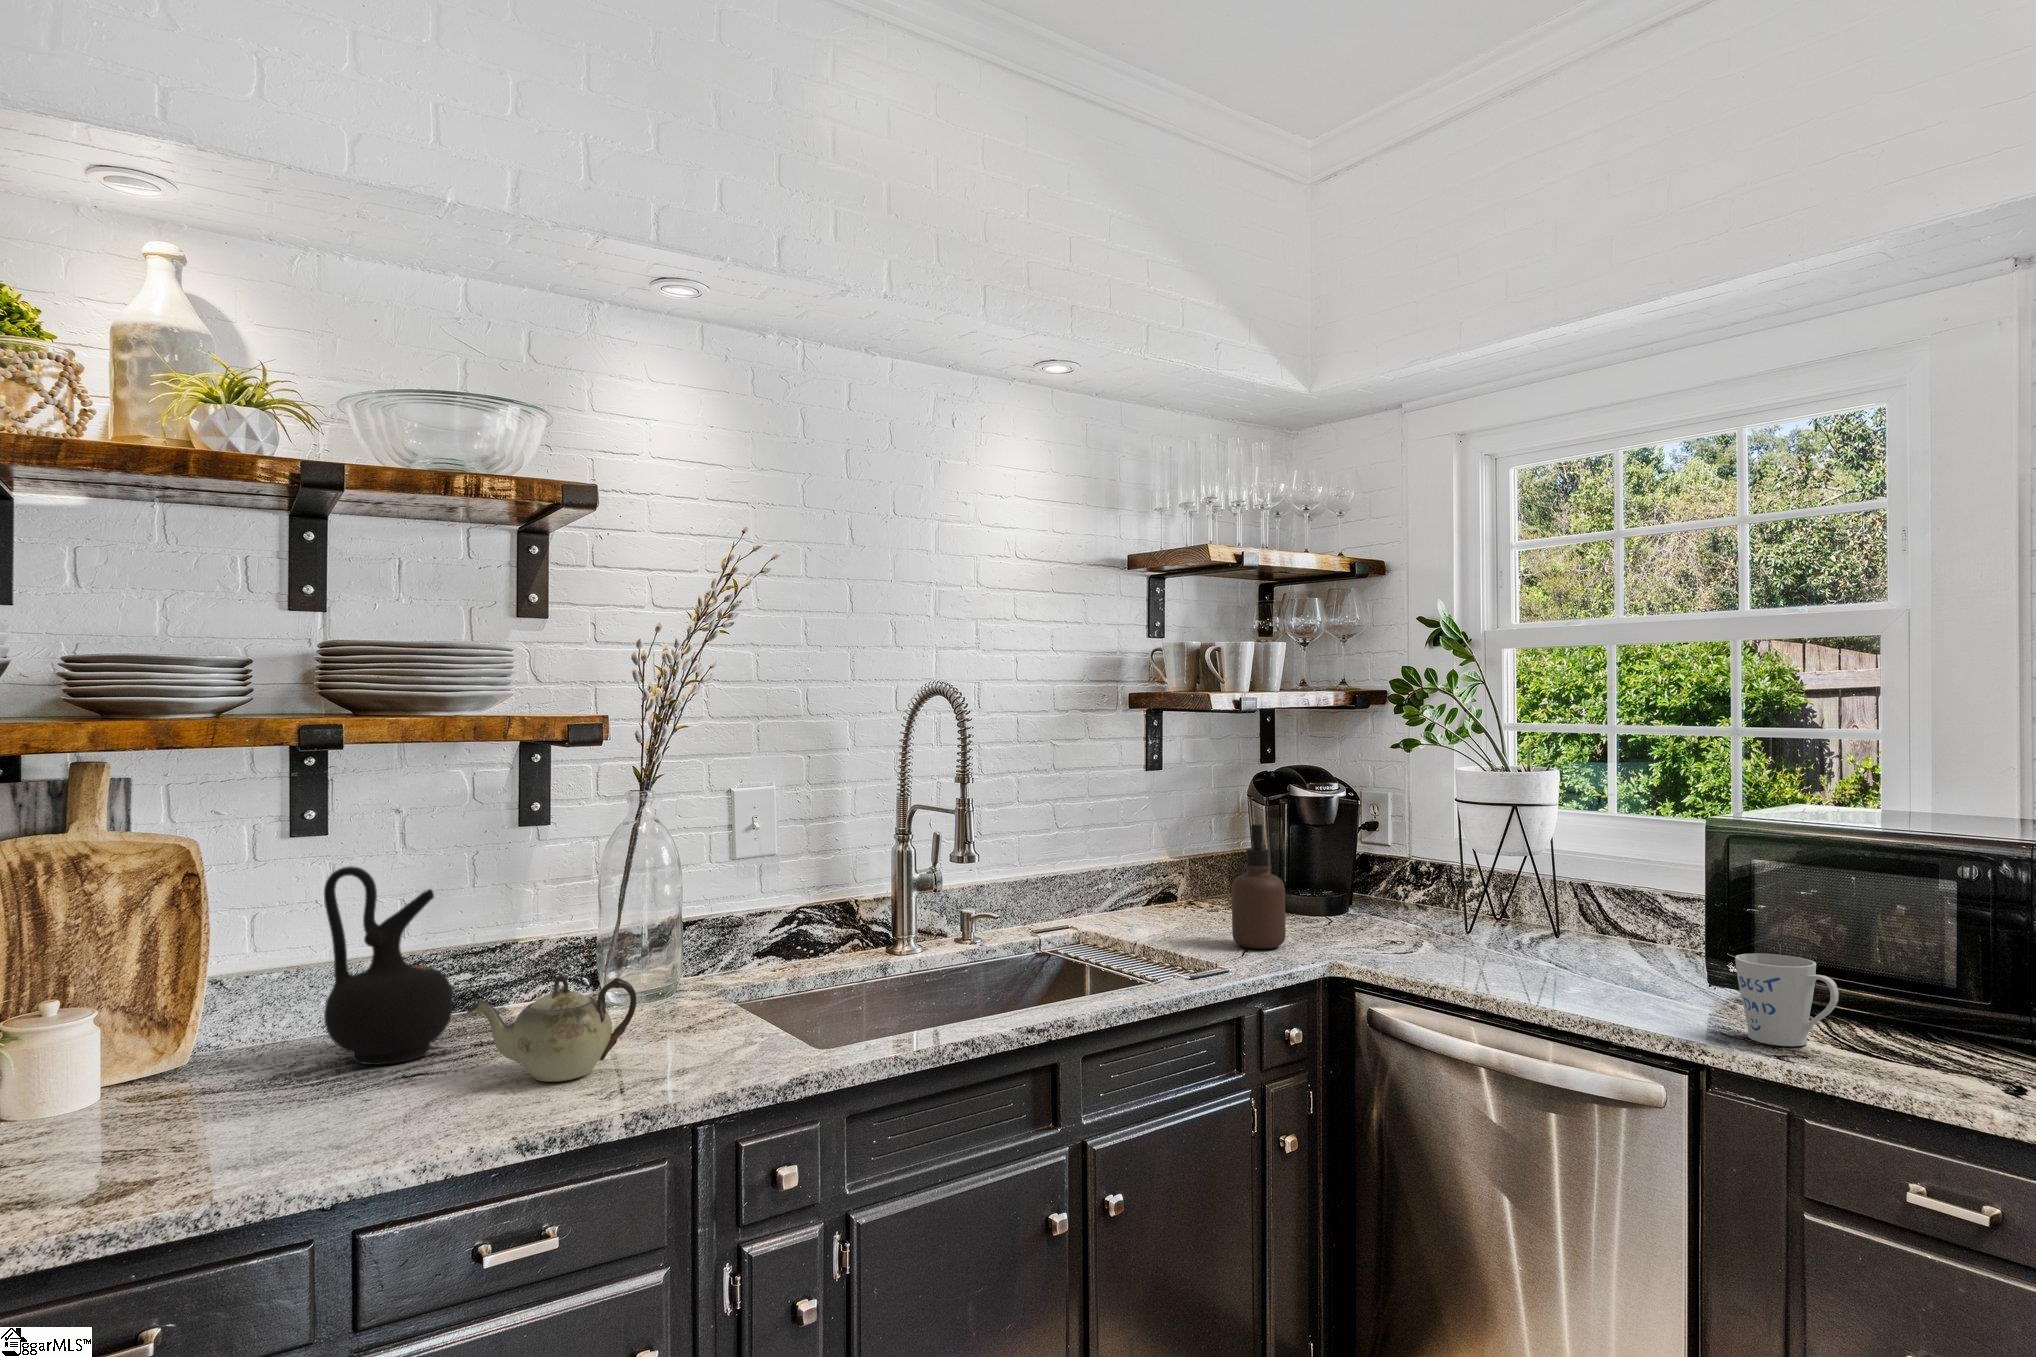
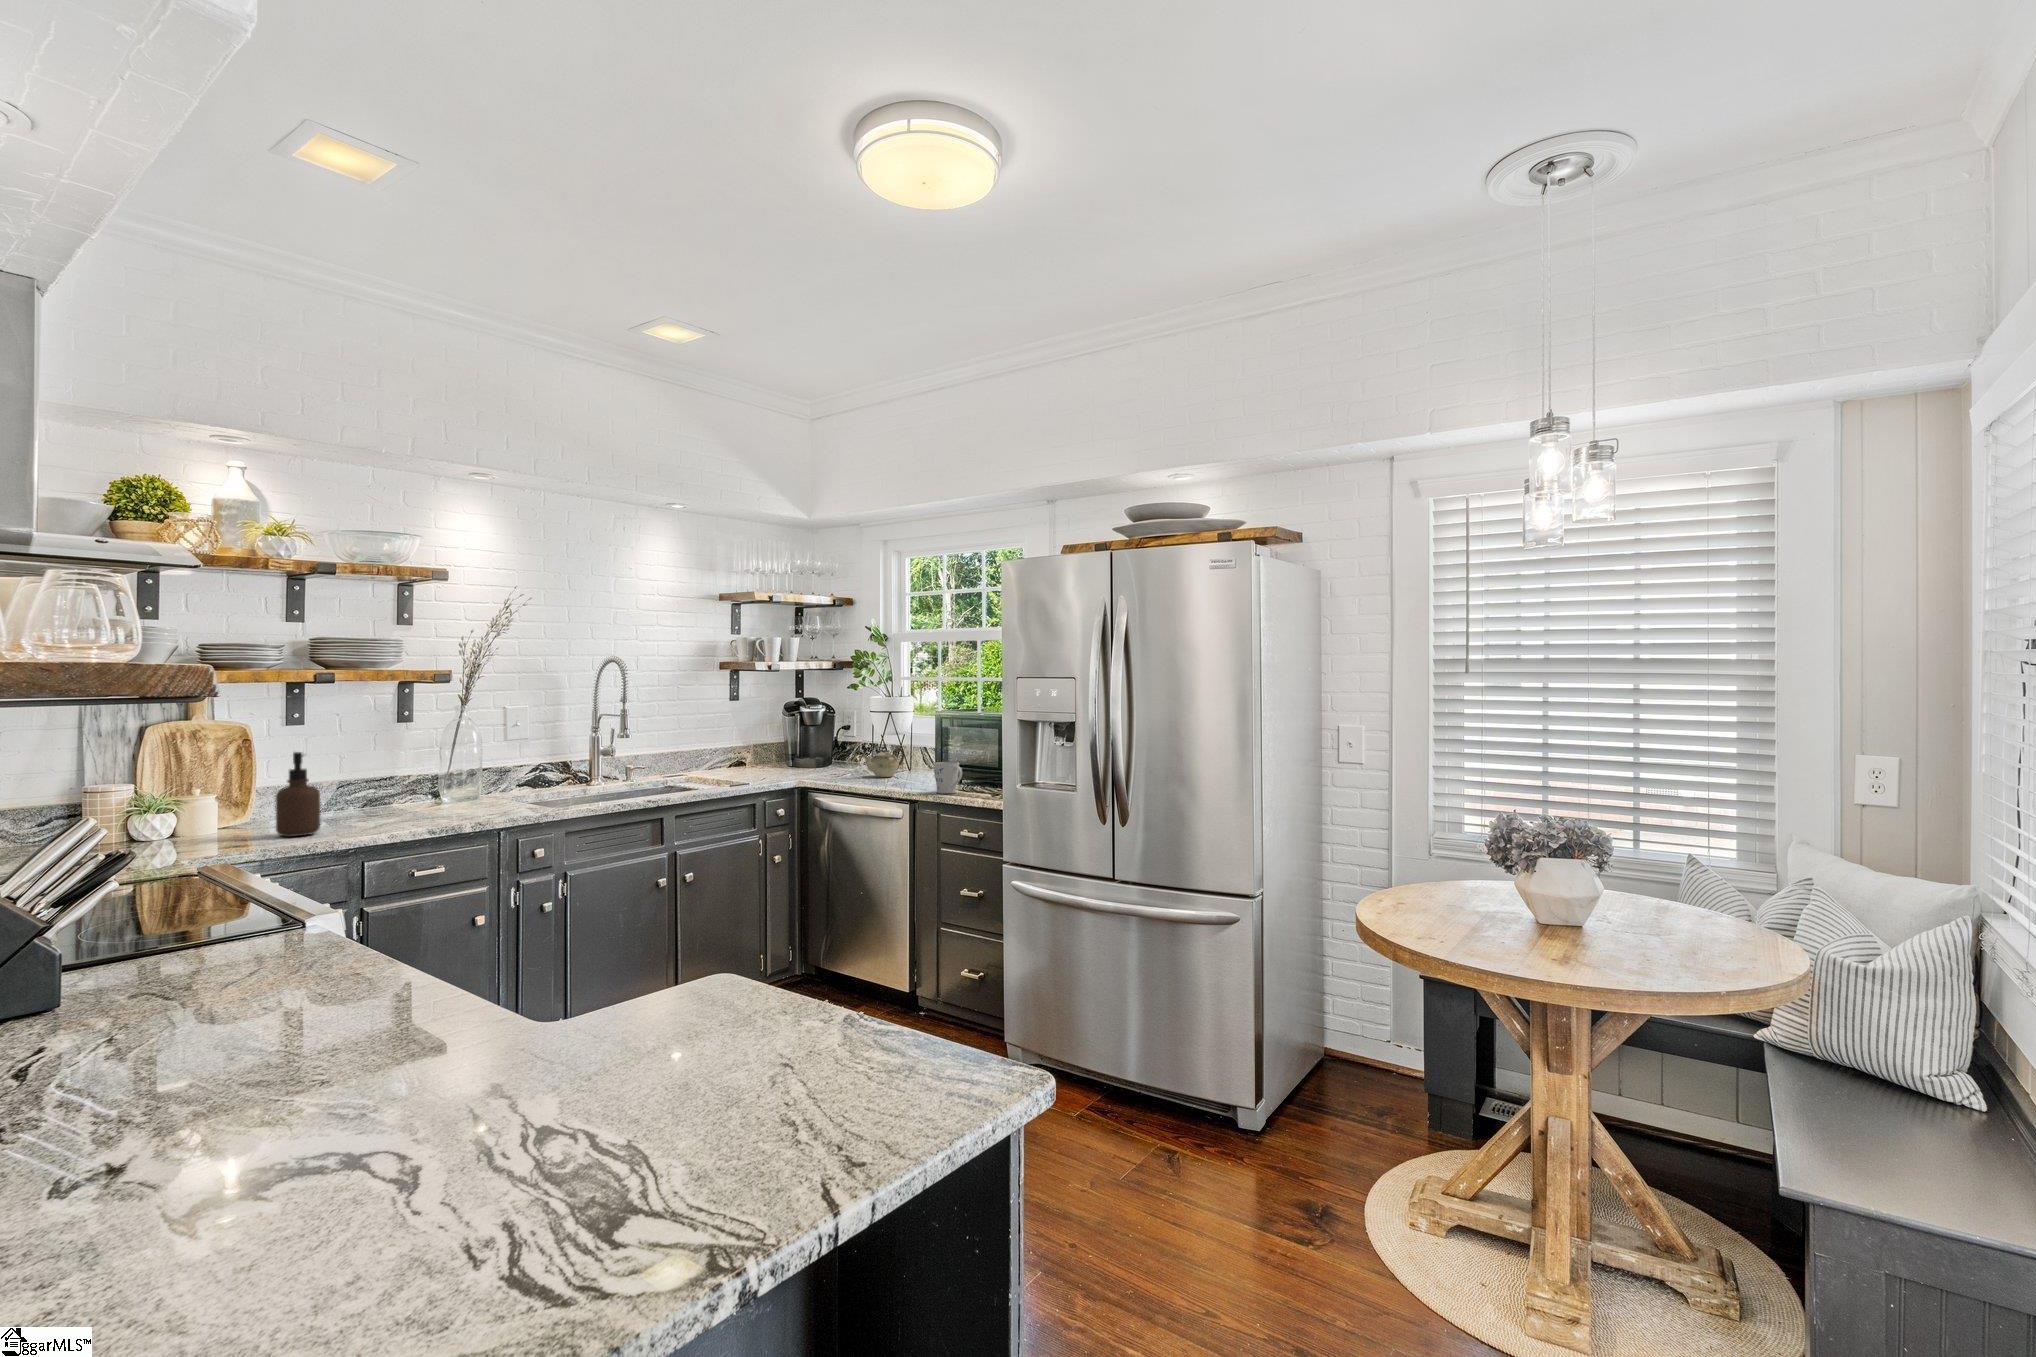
soap dispenser: present [1232,824,1286,949] -> present [276,752,320,837]
ceramic jug: present [324,866,453,1065] -> none [317,735,378,819]
teapot: present [467,975,636,1082] -> present [860,747,904,777]

